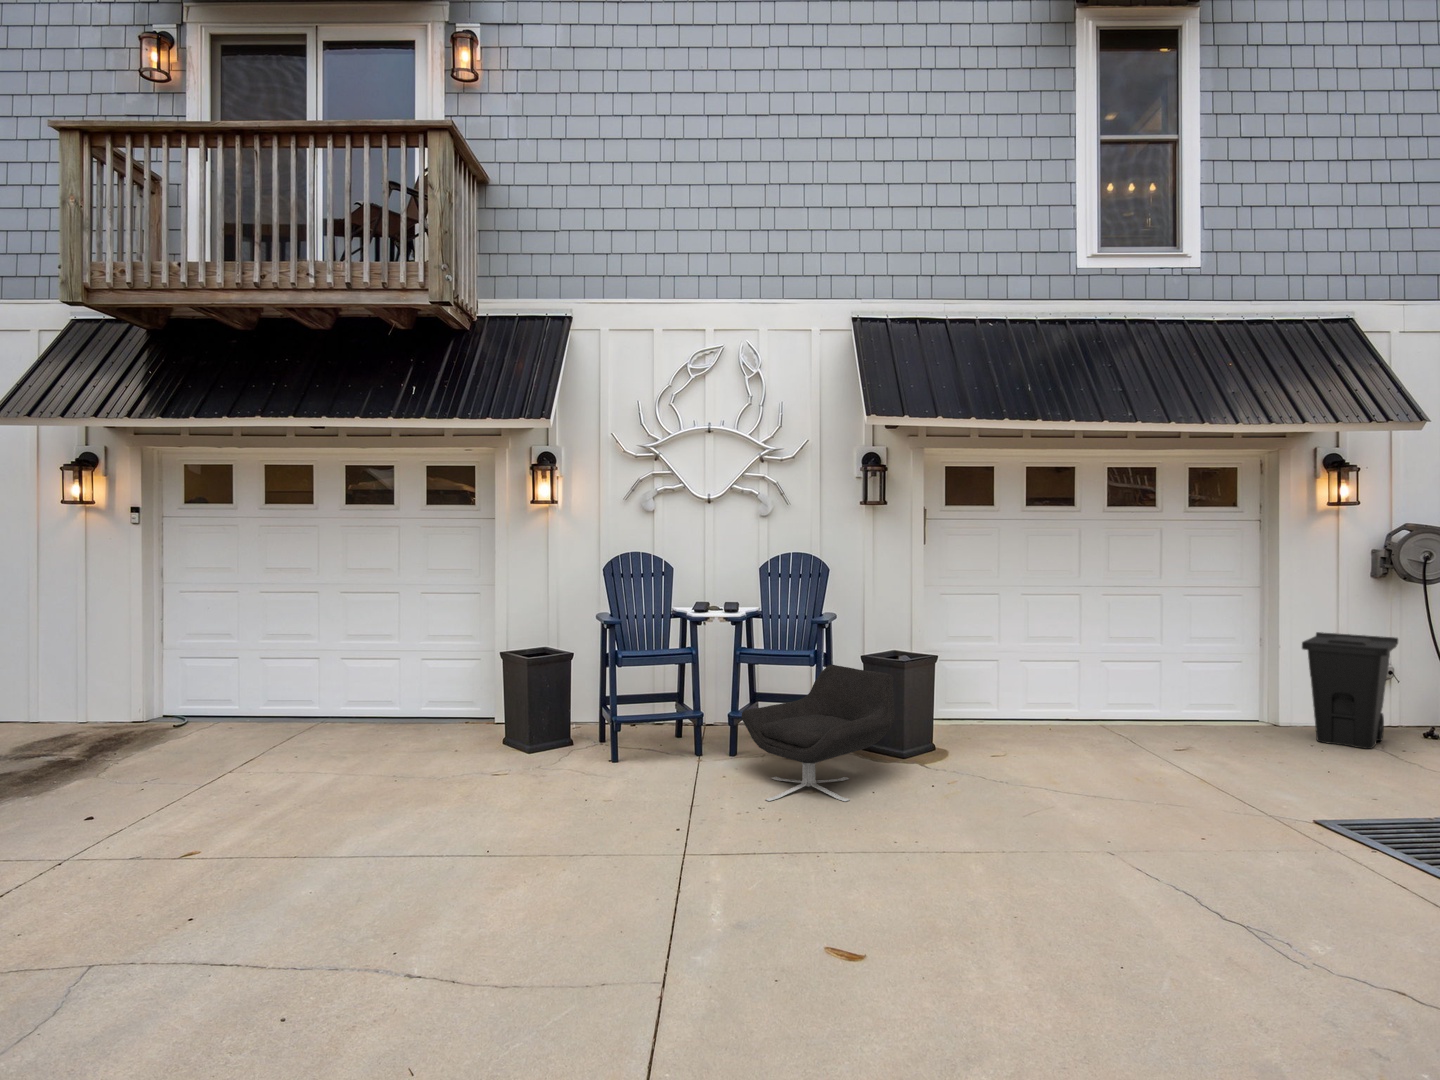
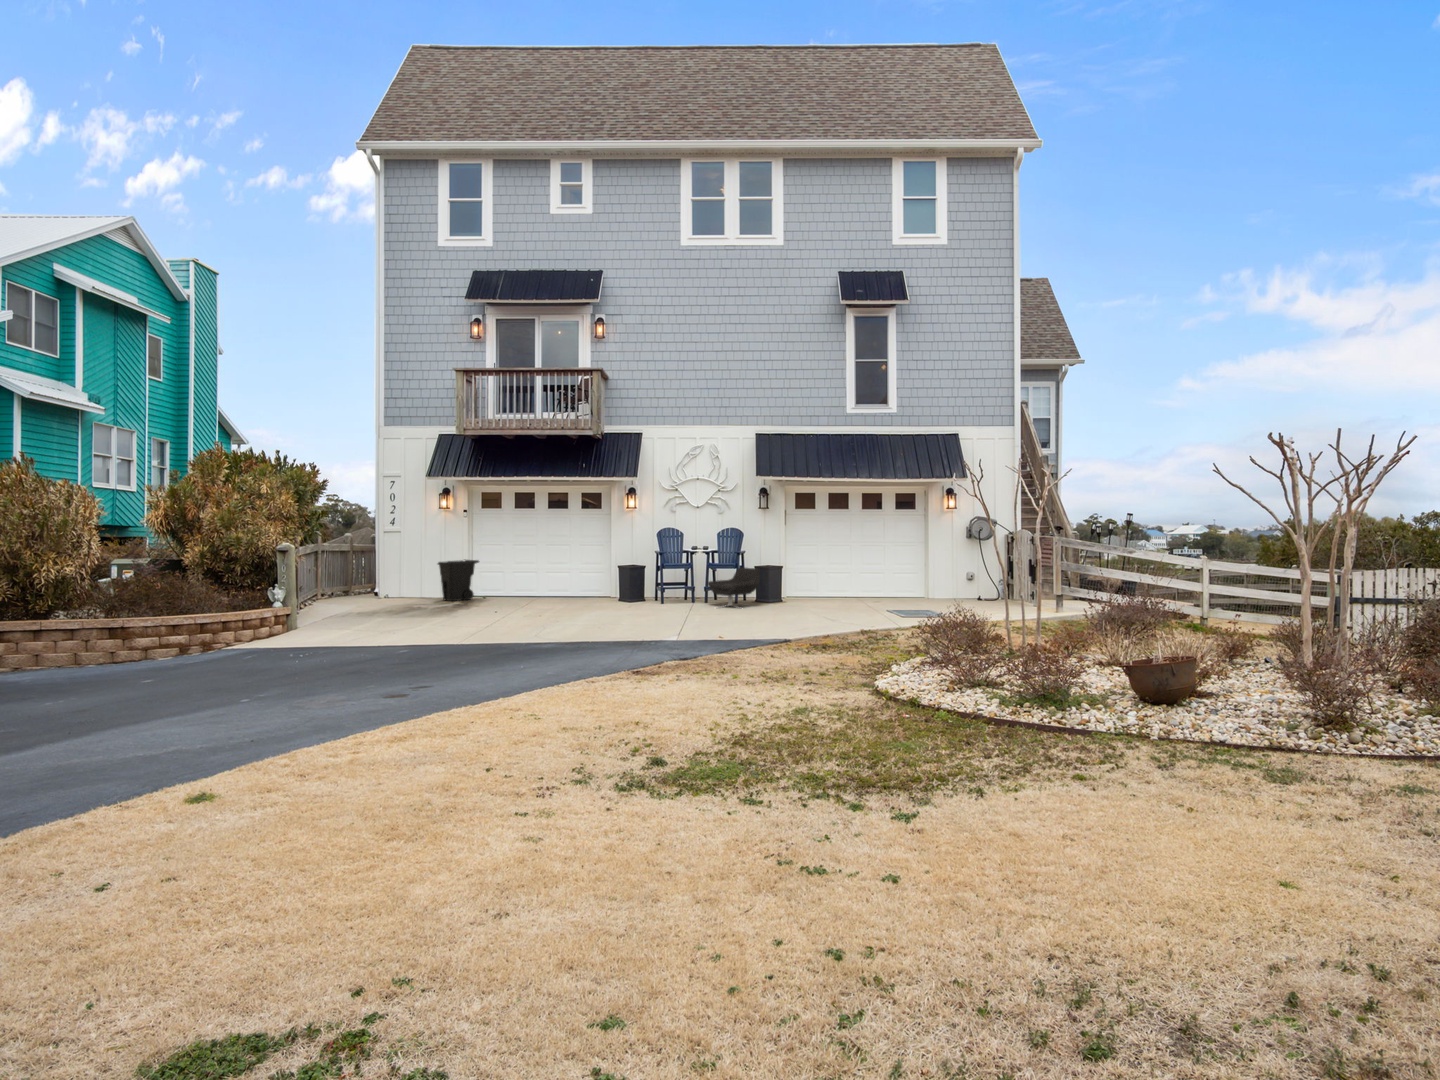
trash can: present [1302,632,1398,749] -> present [438,560,479,601]

